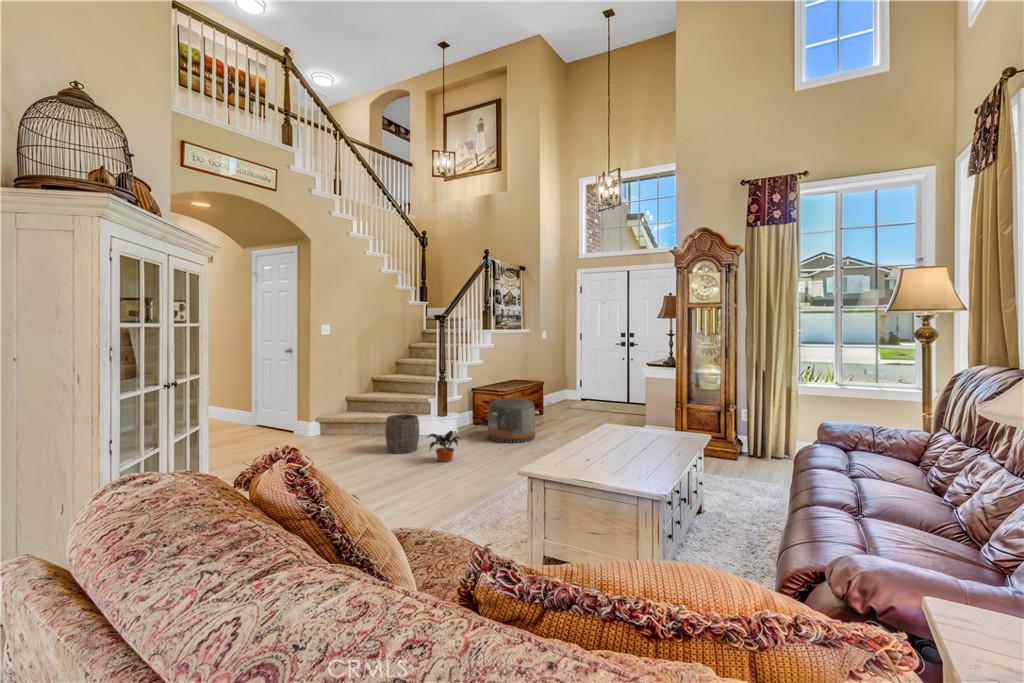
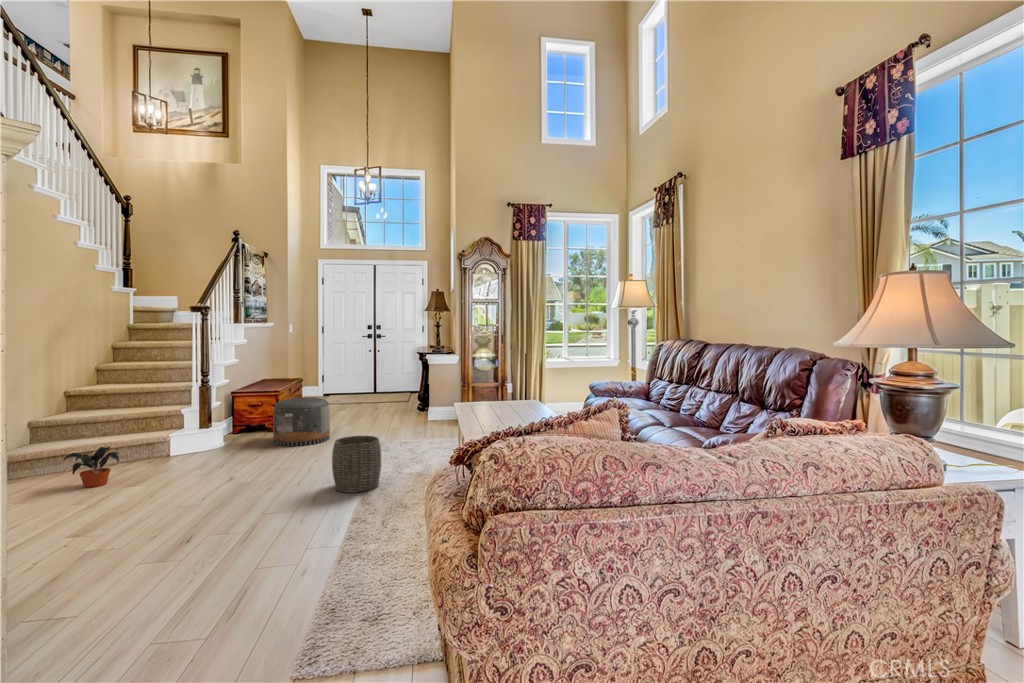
woven basket: present [385,414,419,453] -> present [332,436,381,493]
potted plant: present [428,431,460,462] -> present [62,447,119,487]

